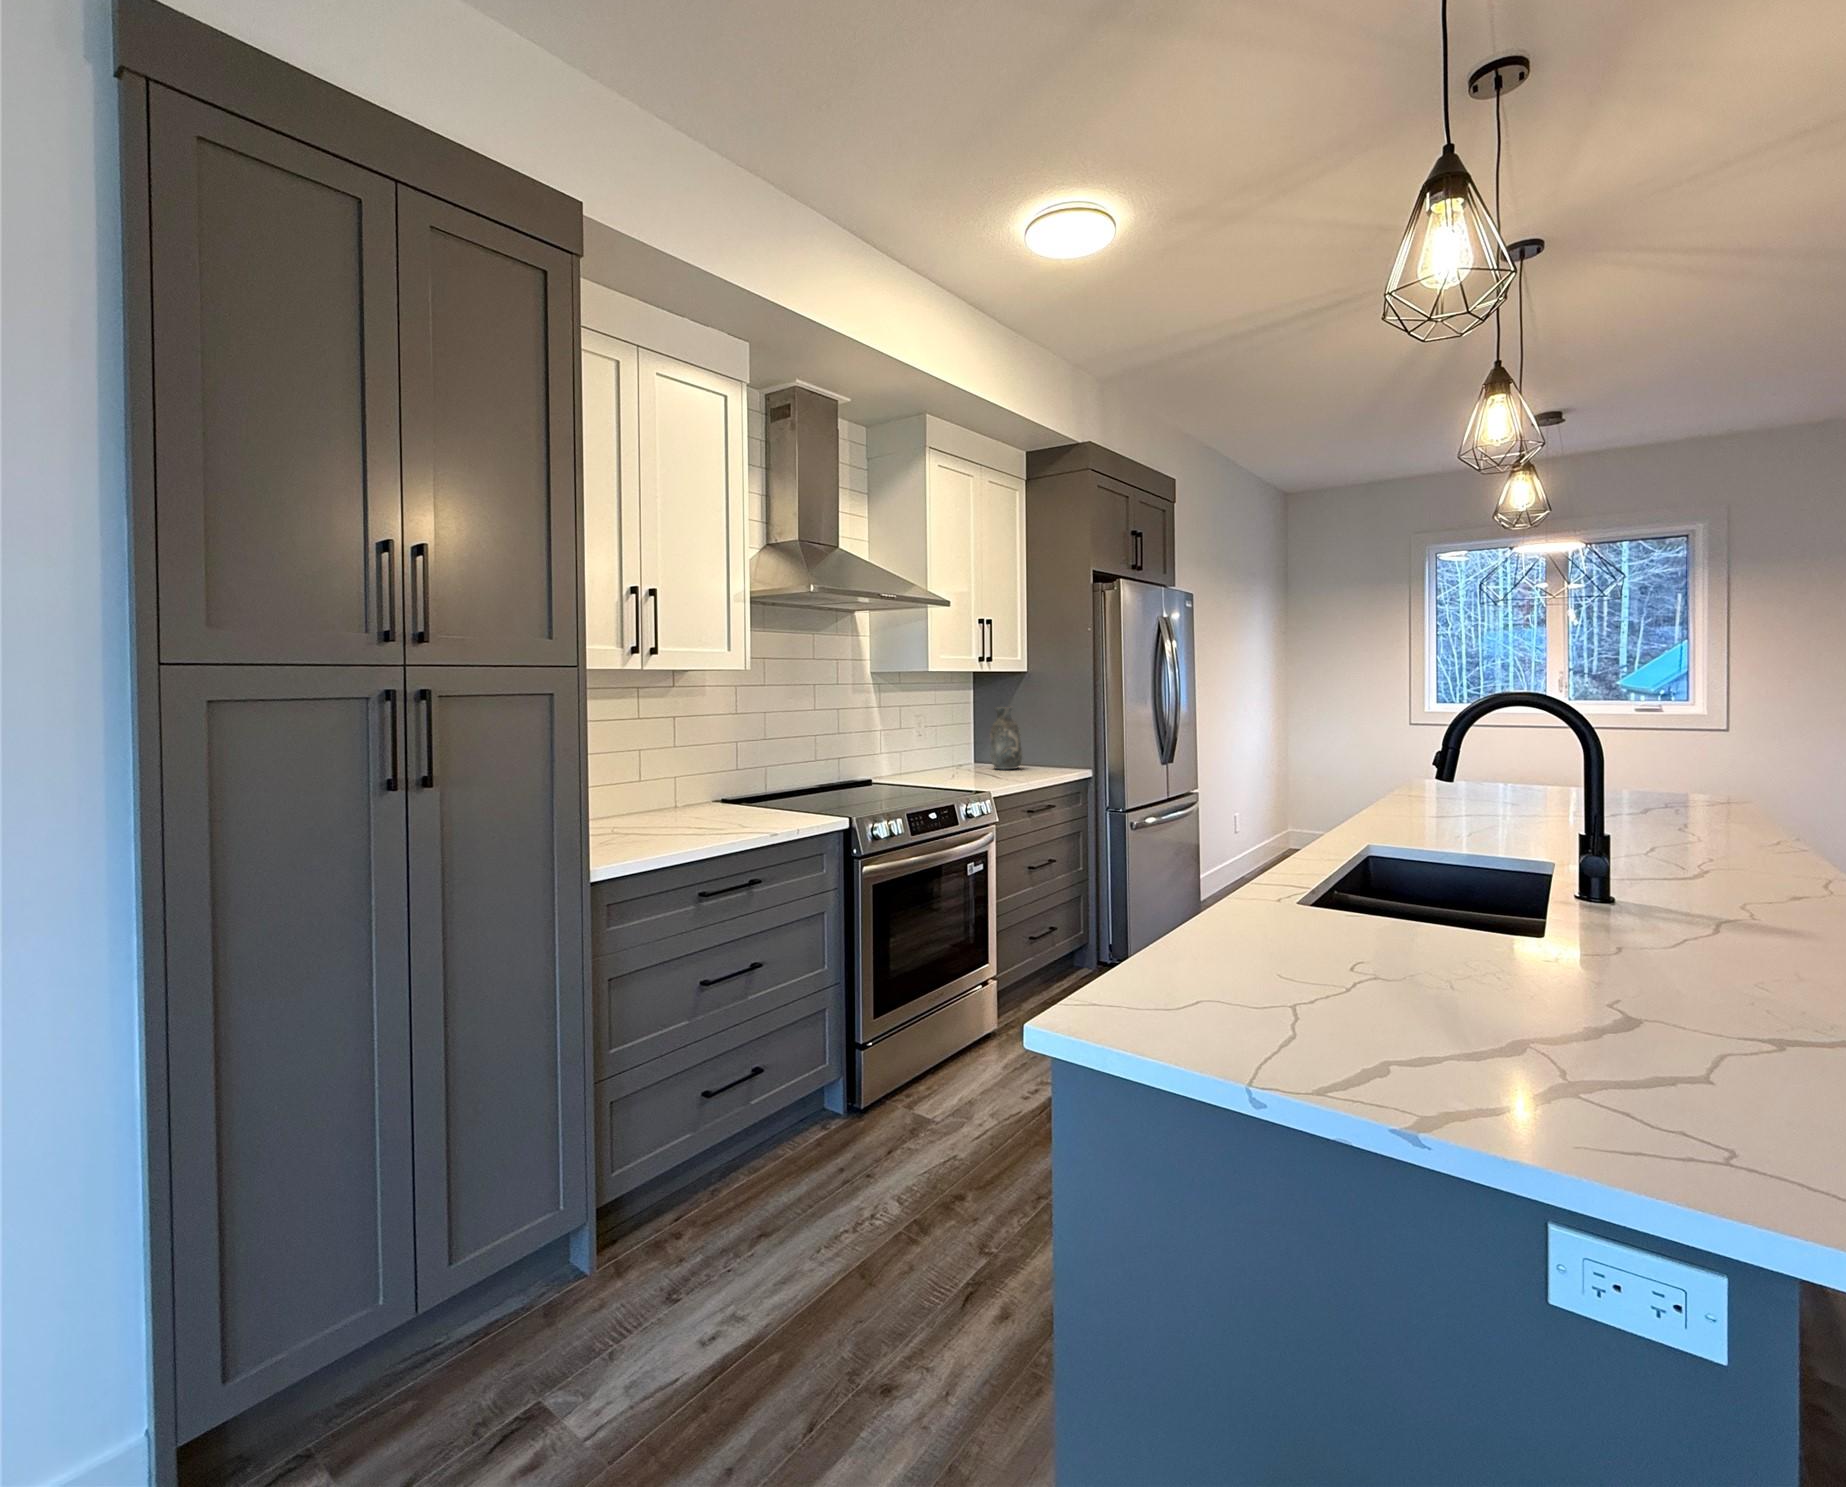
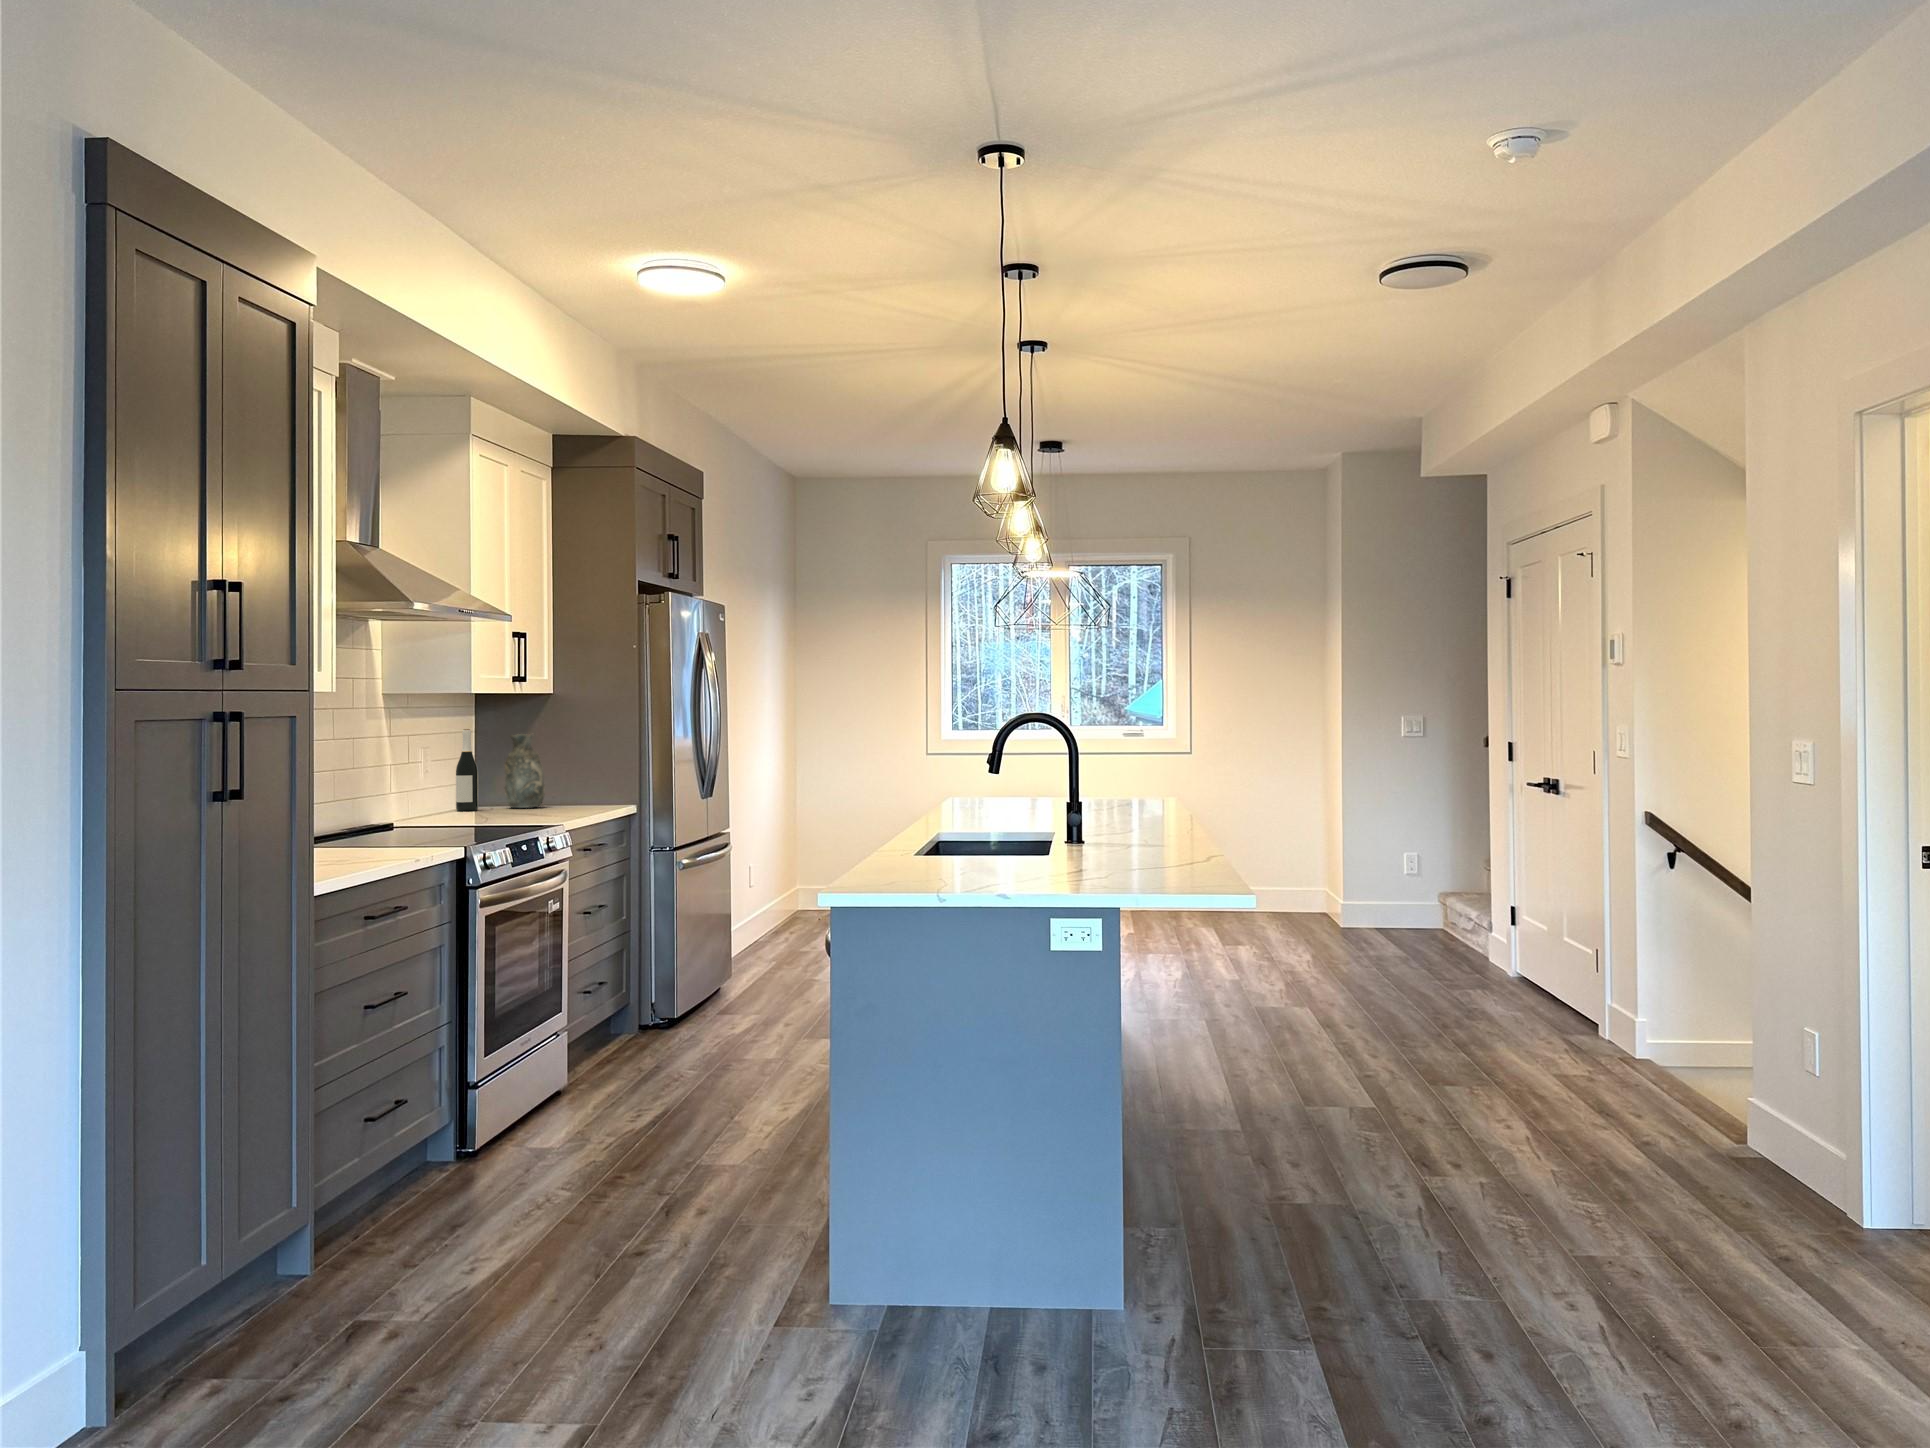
wine bottle: none [949,702,967,770] -> present [456,729,478,811]

